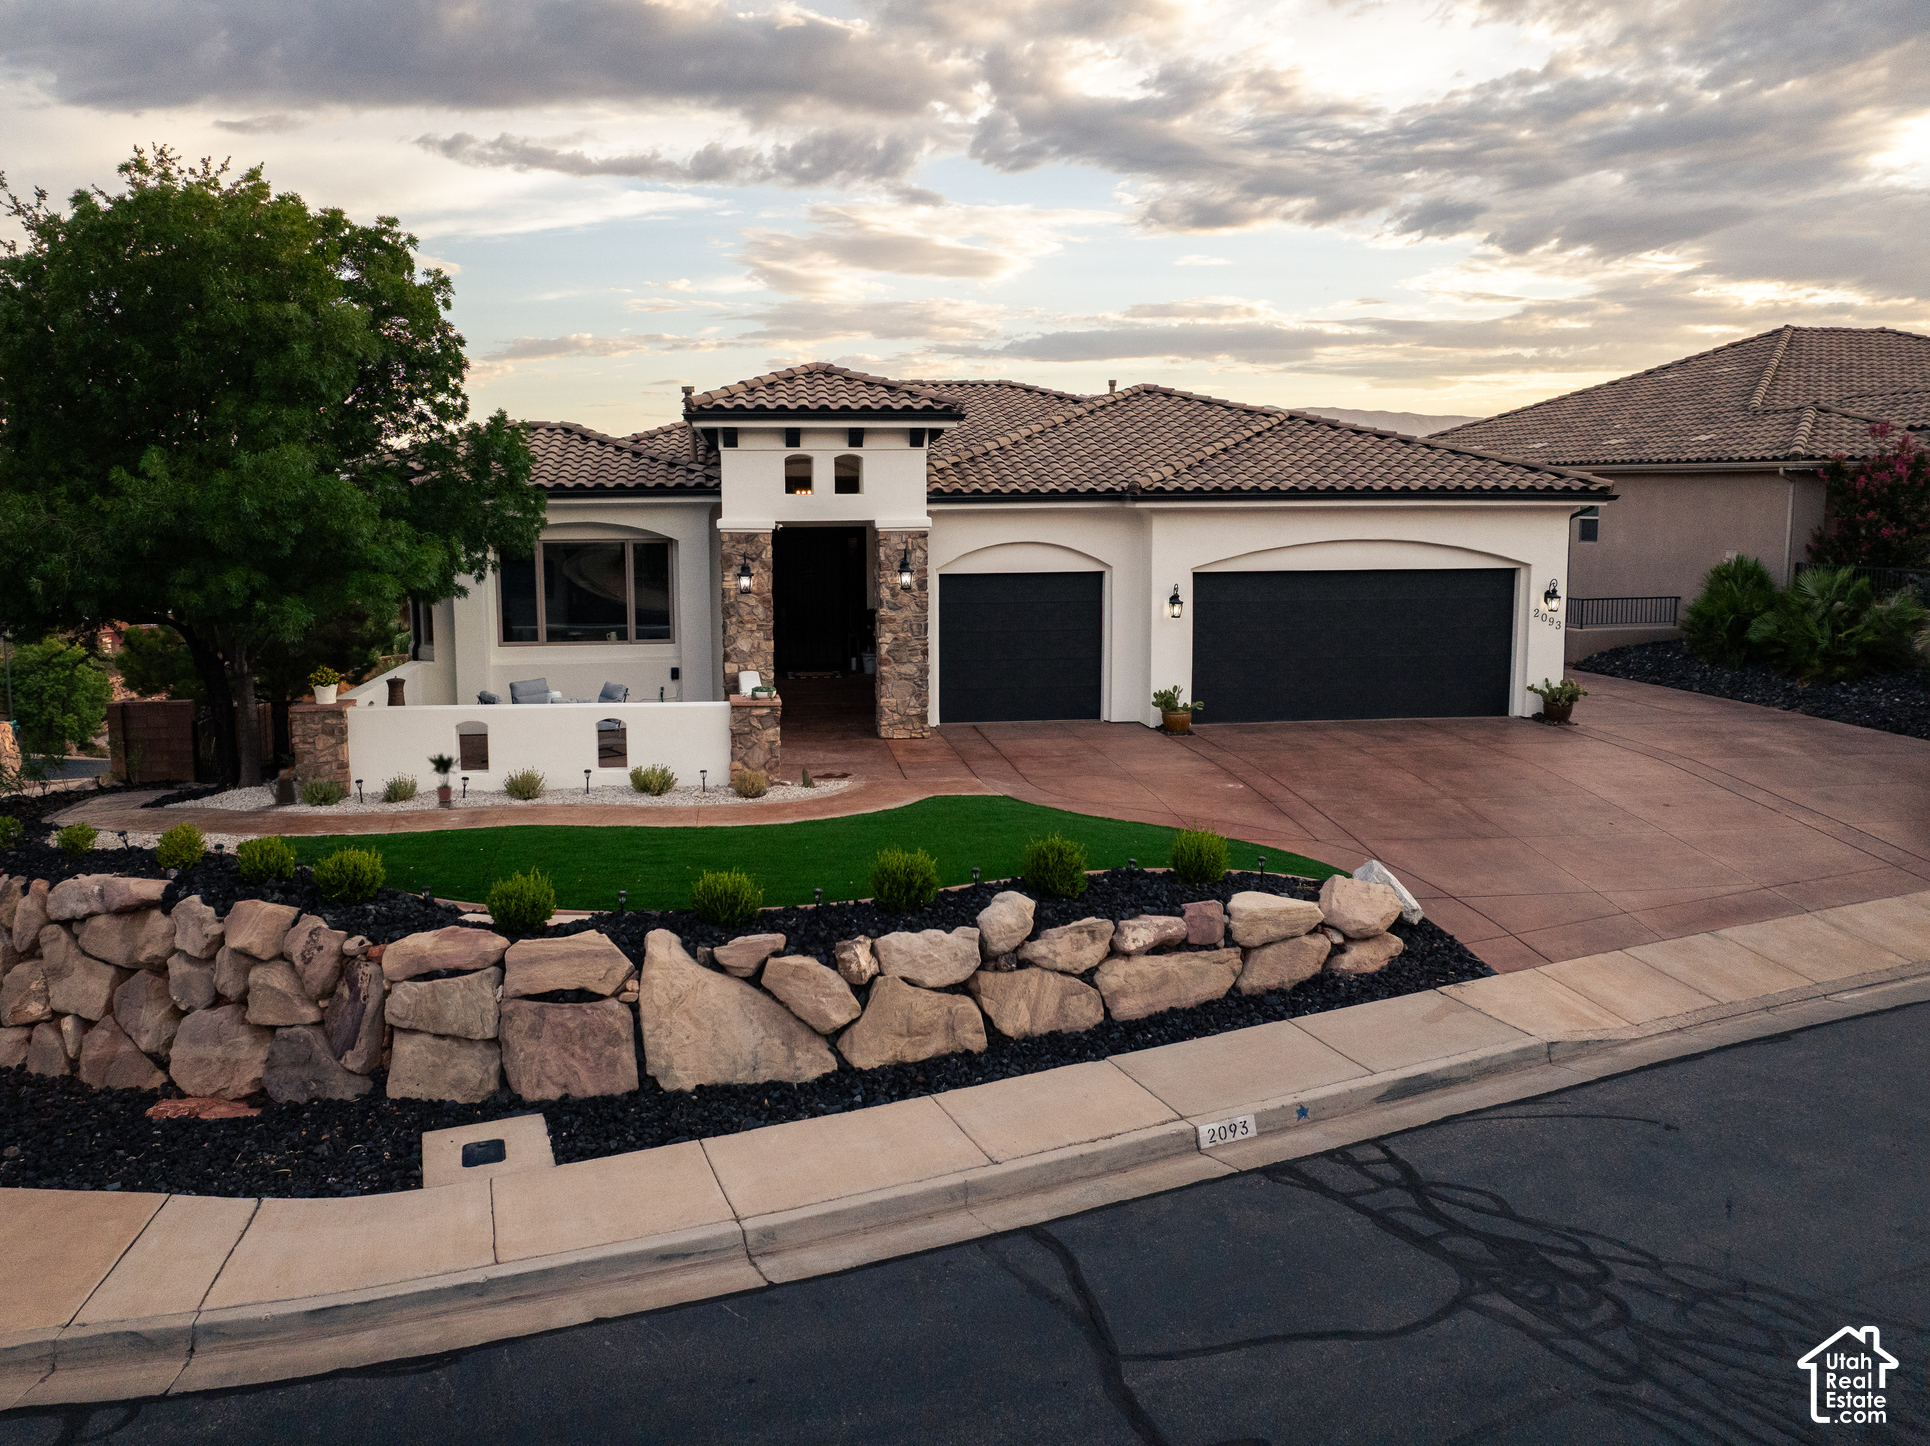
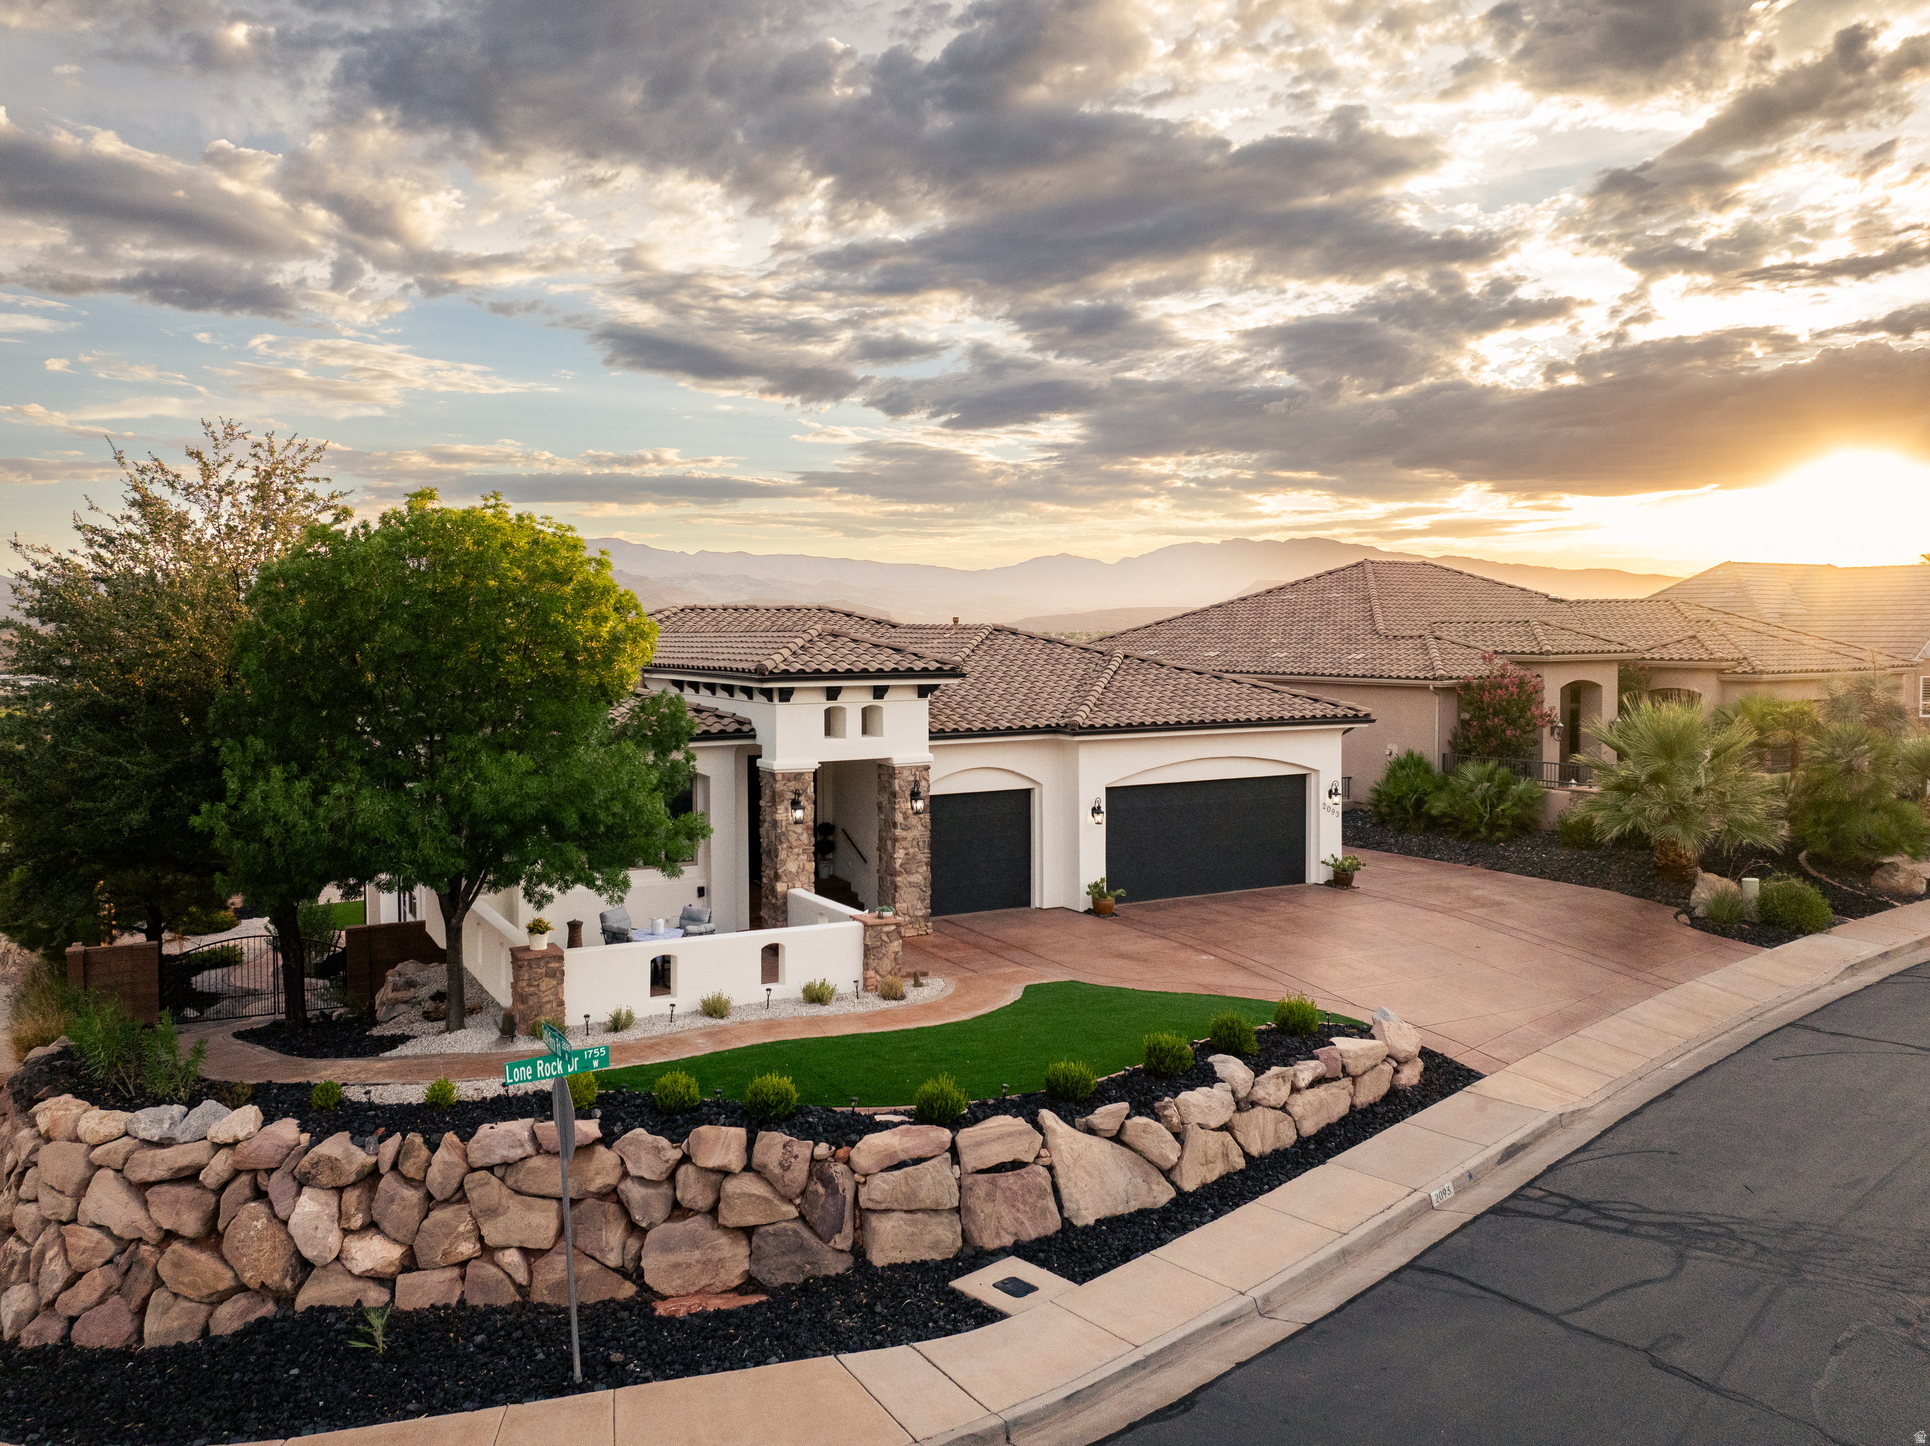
potted plant: present [428,754,460,802] -> none [624,977,654,1022]

